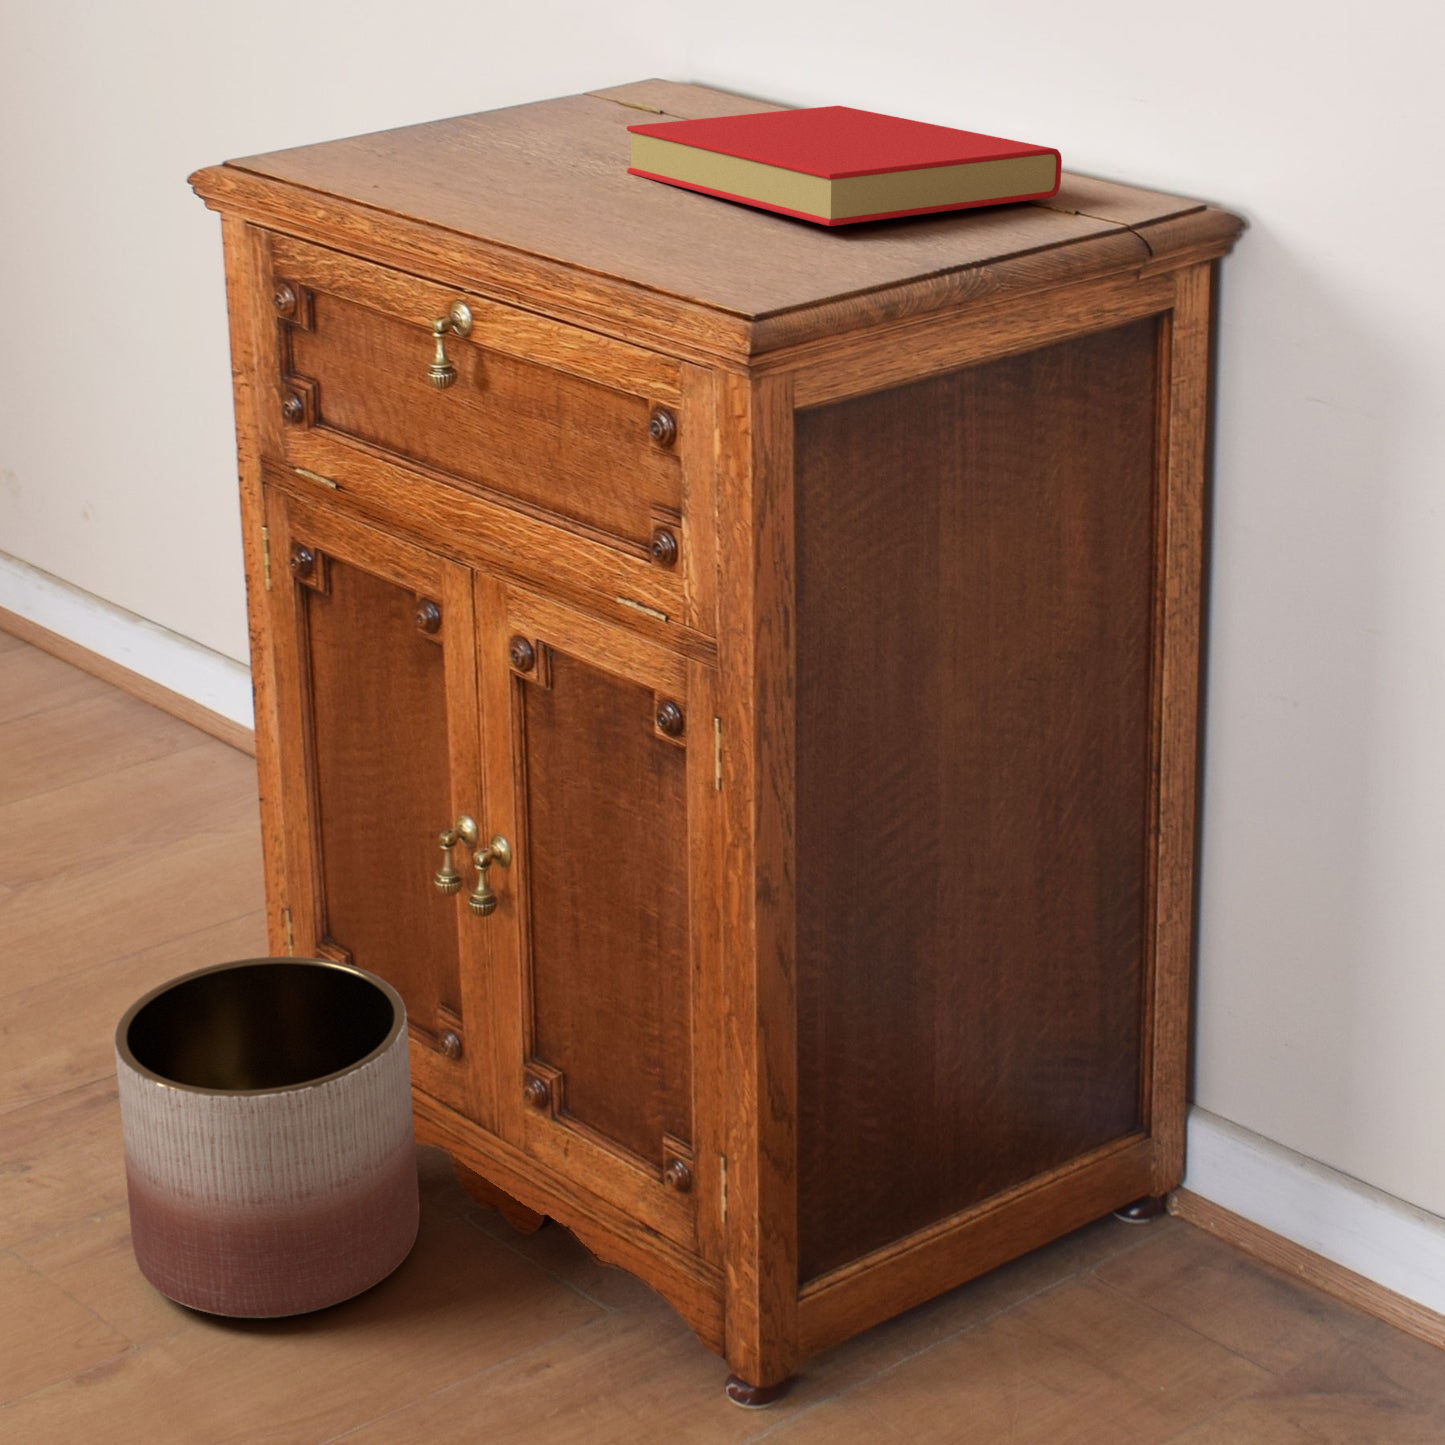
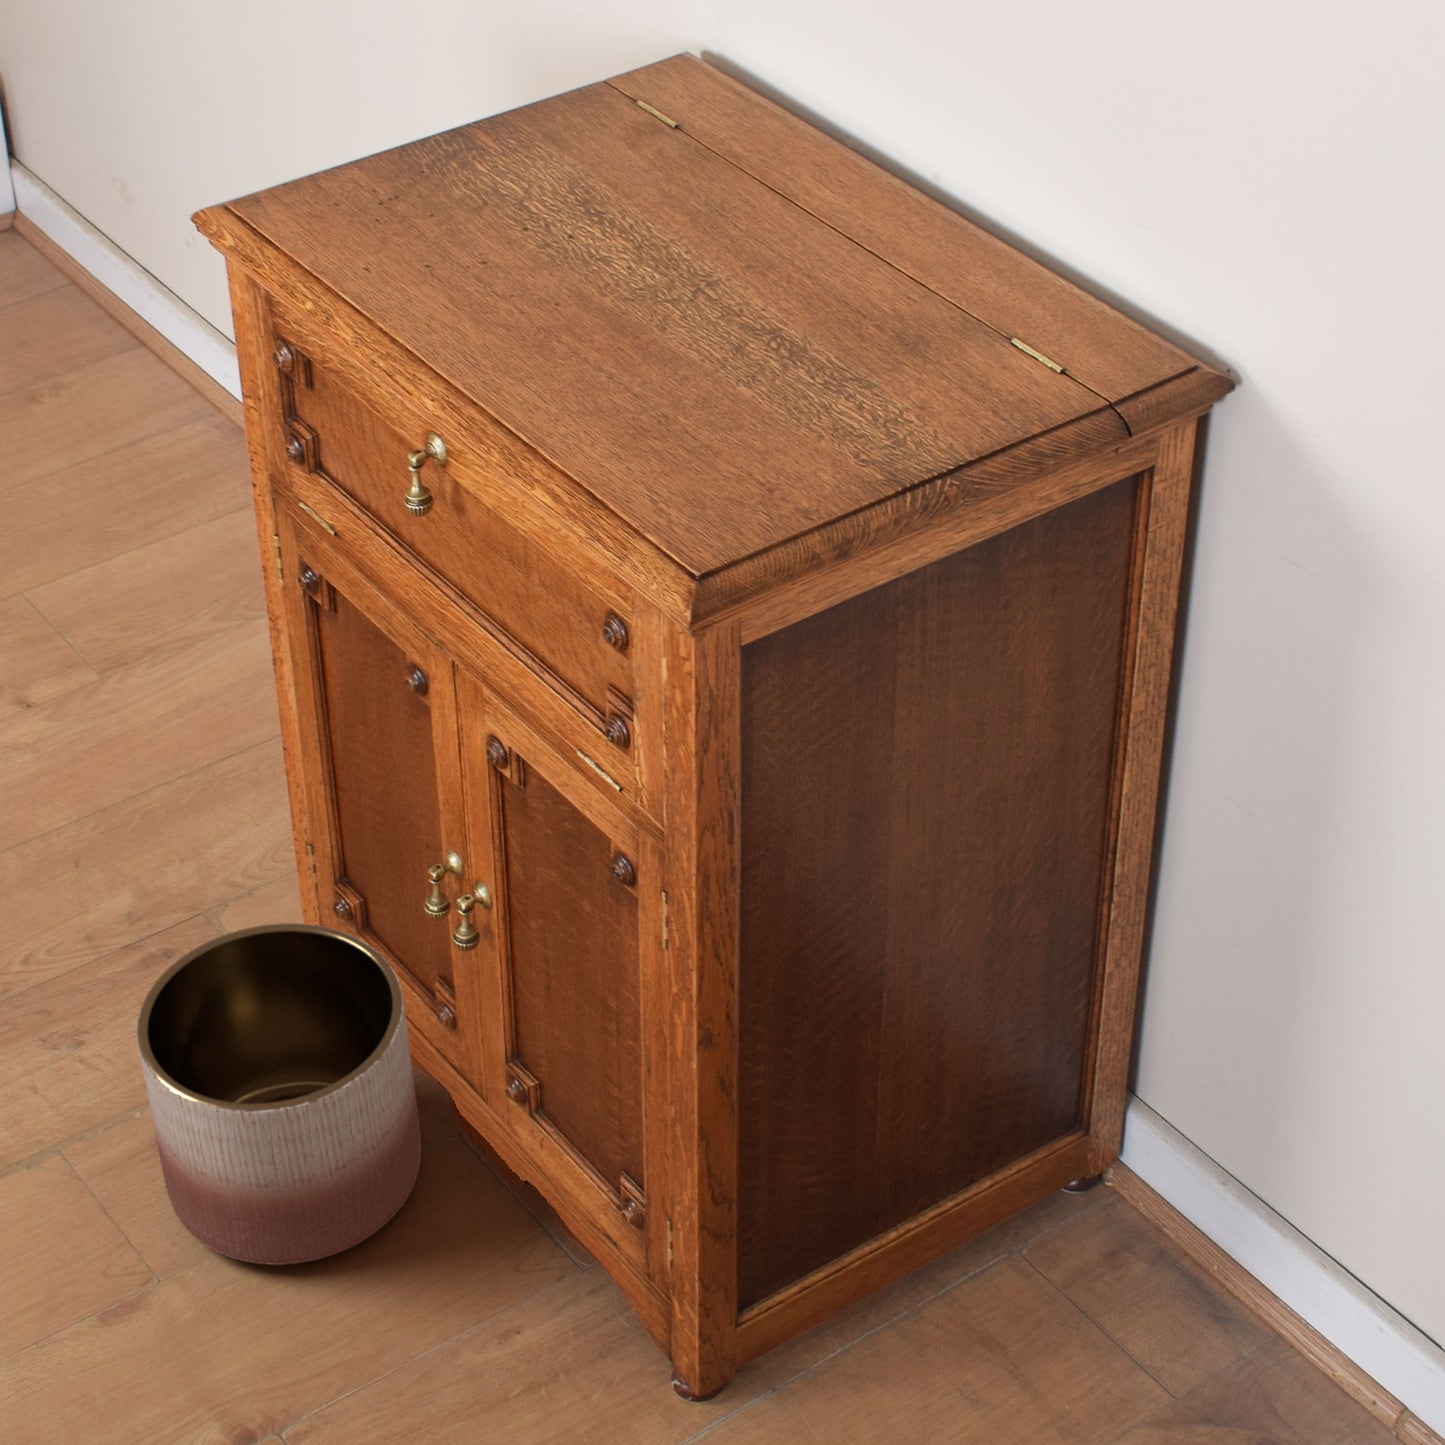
book: present [627,106,1062,226] -> none [611,178,1051,429]

